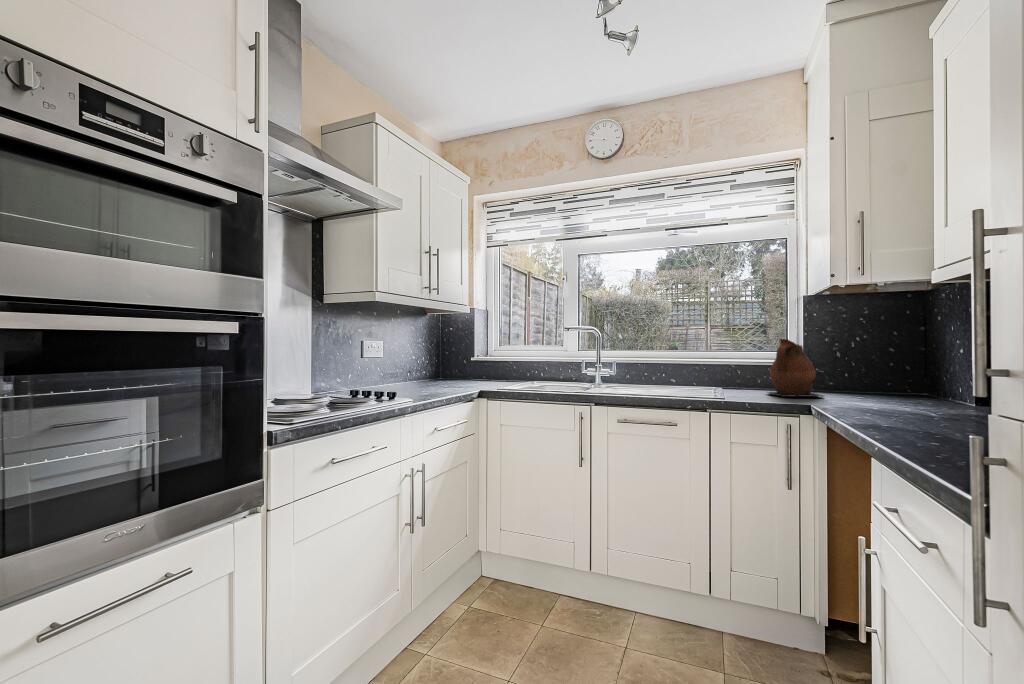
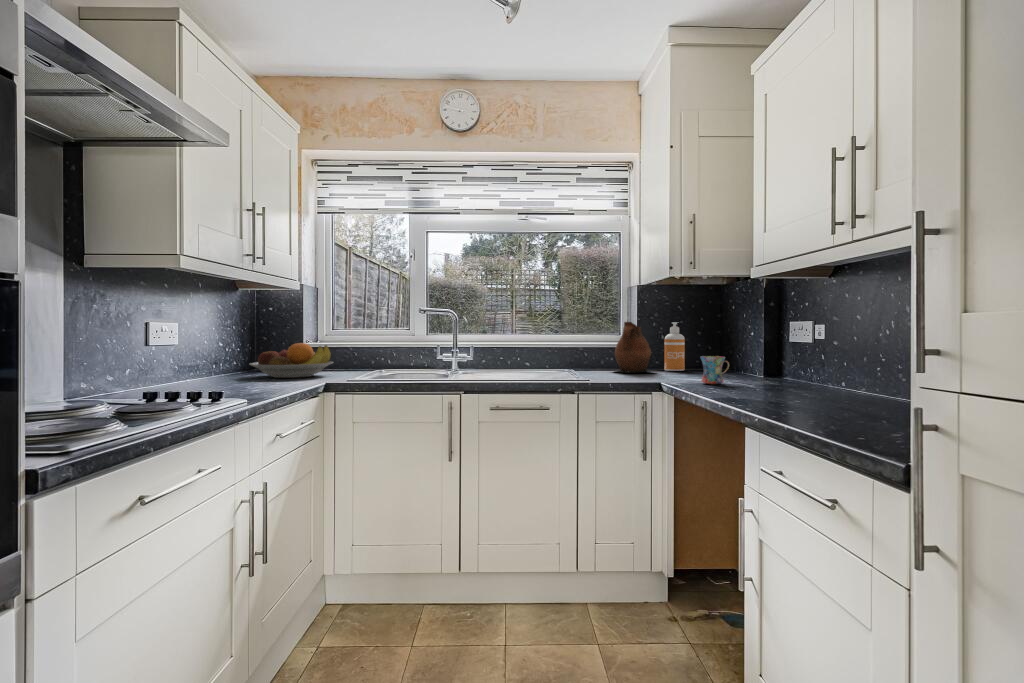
soap dispenser: none [840,338,868,396] -> present [664,322,685,371]
fruit bowl: none [421,360,488,390] -> present [250,343,333,378]
mug: none [856,385,895,421] -> present [701,356,729,384]

